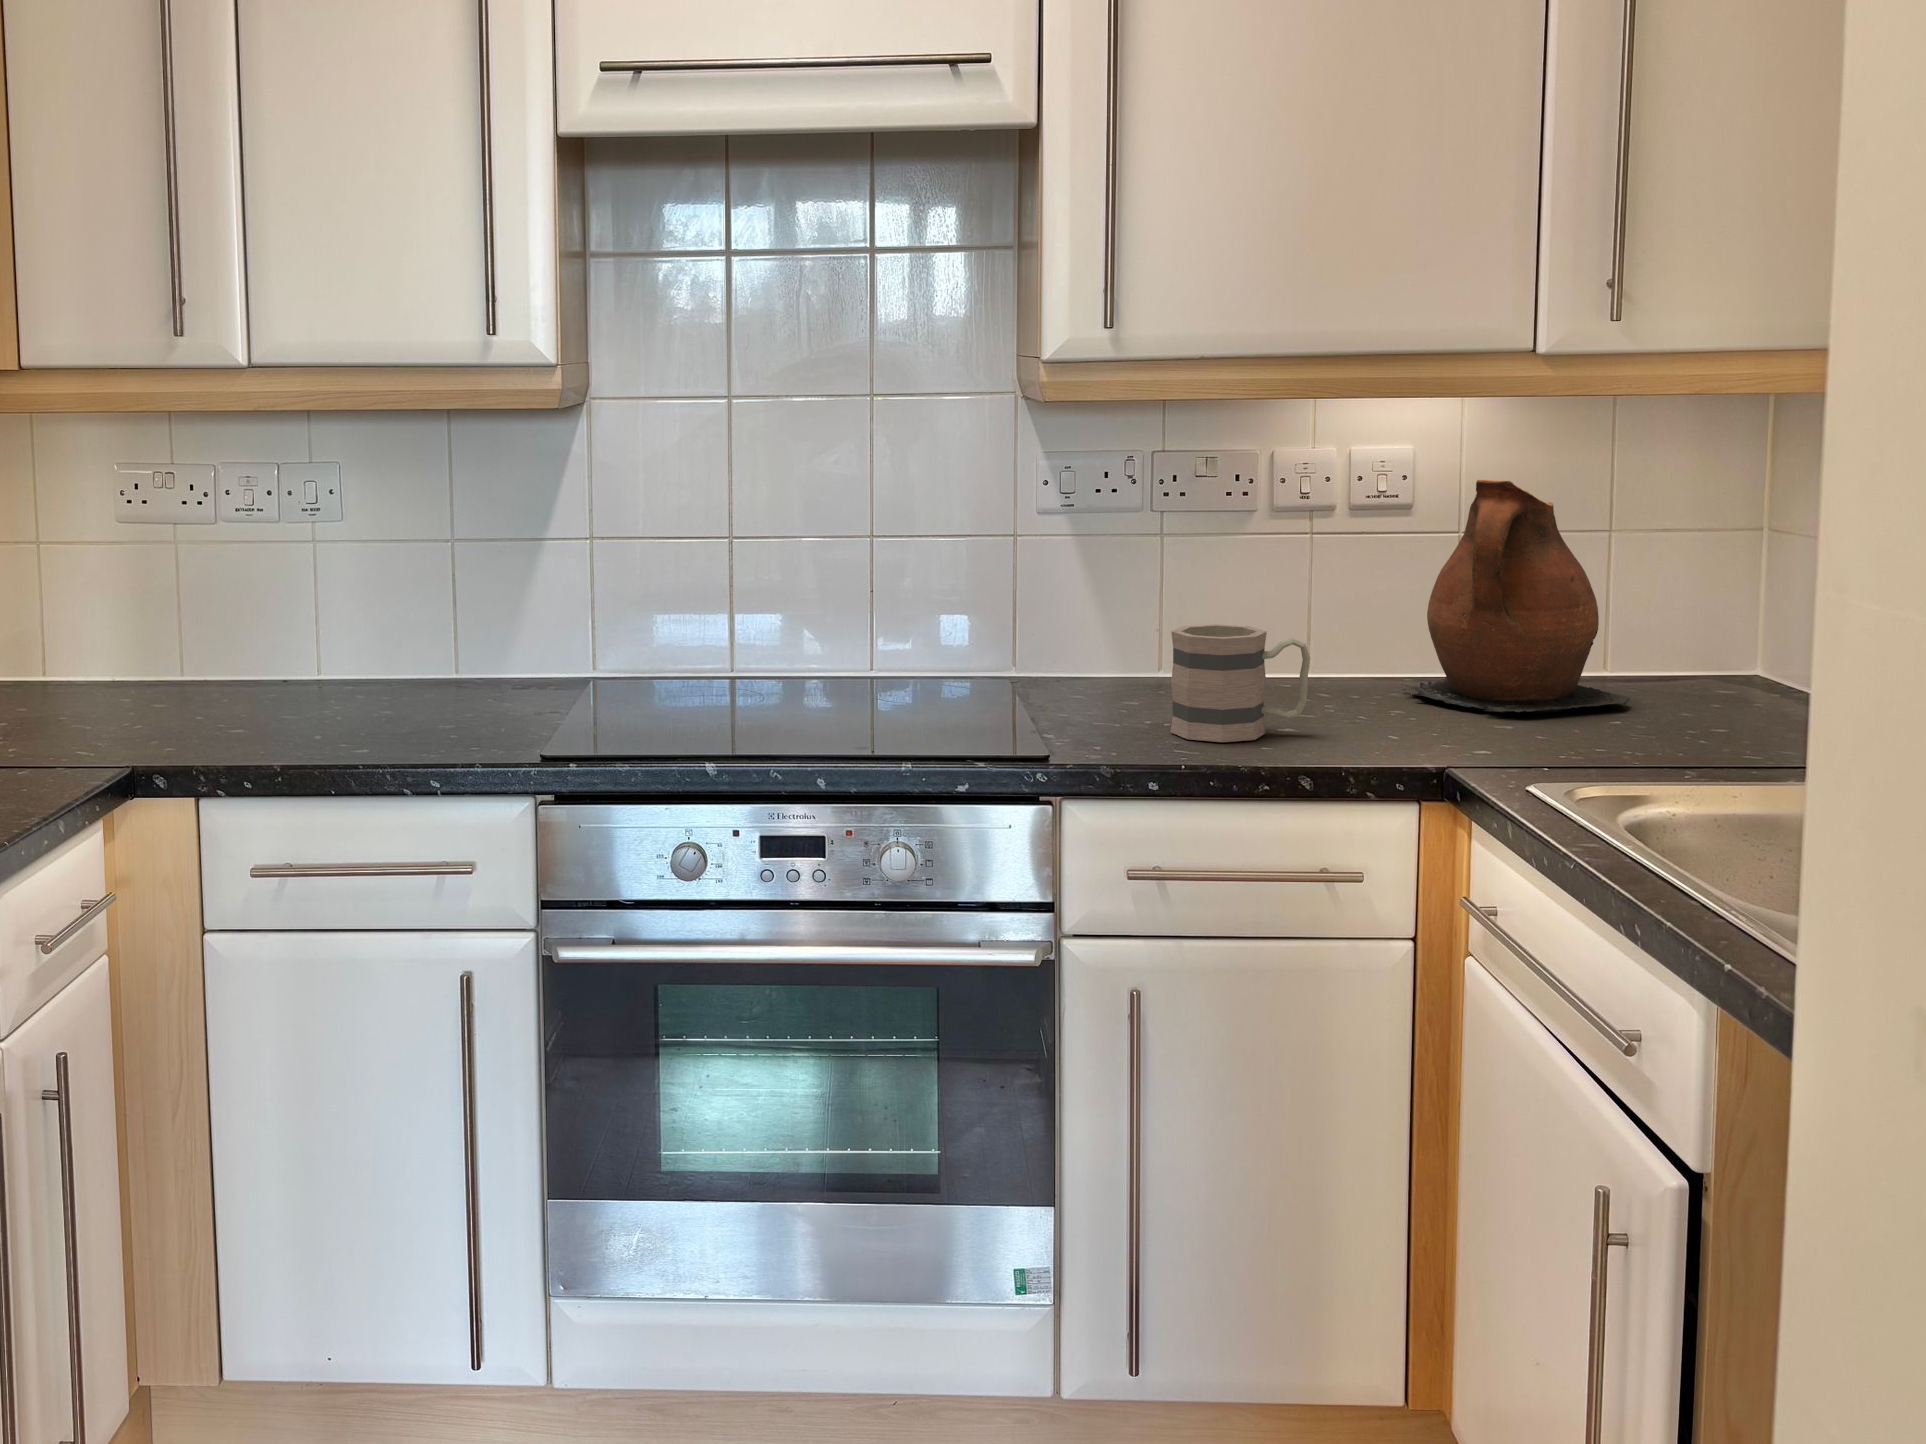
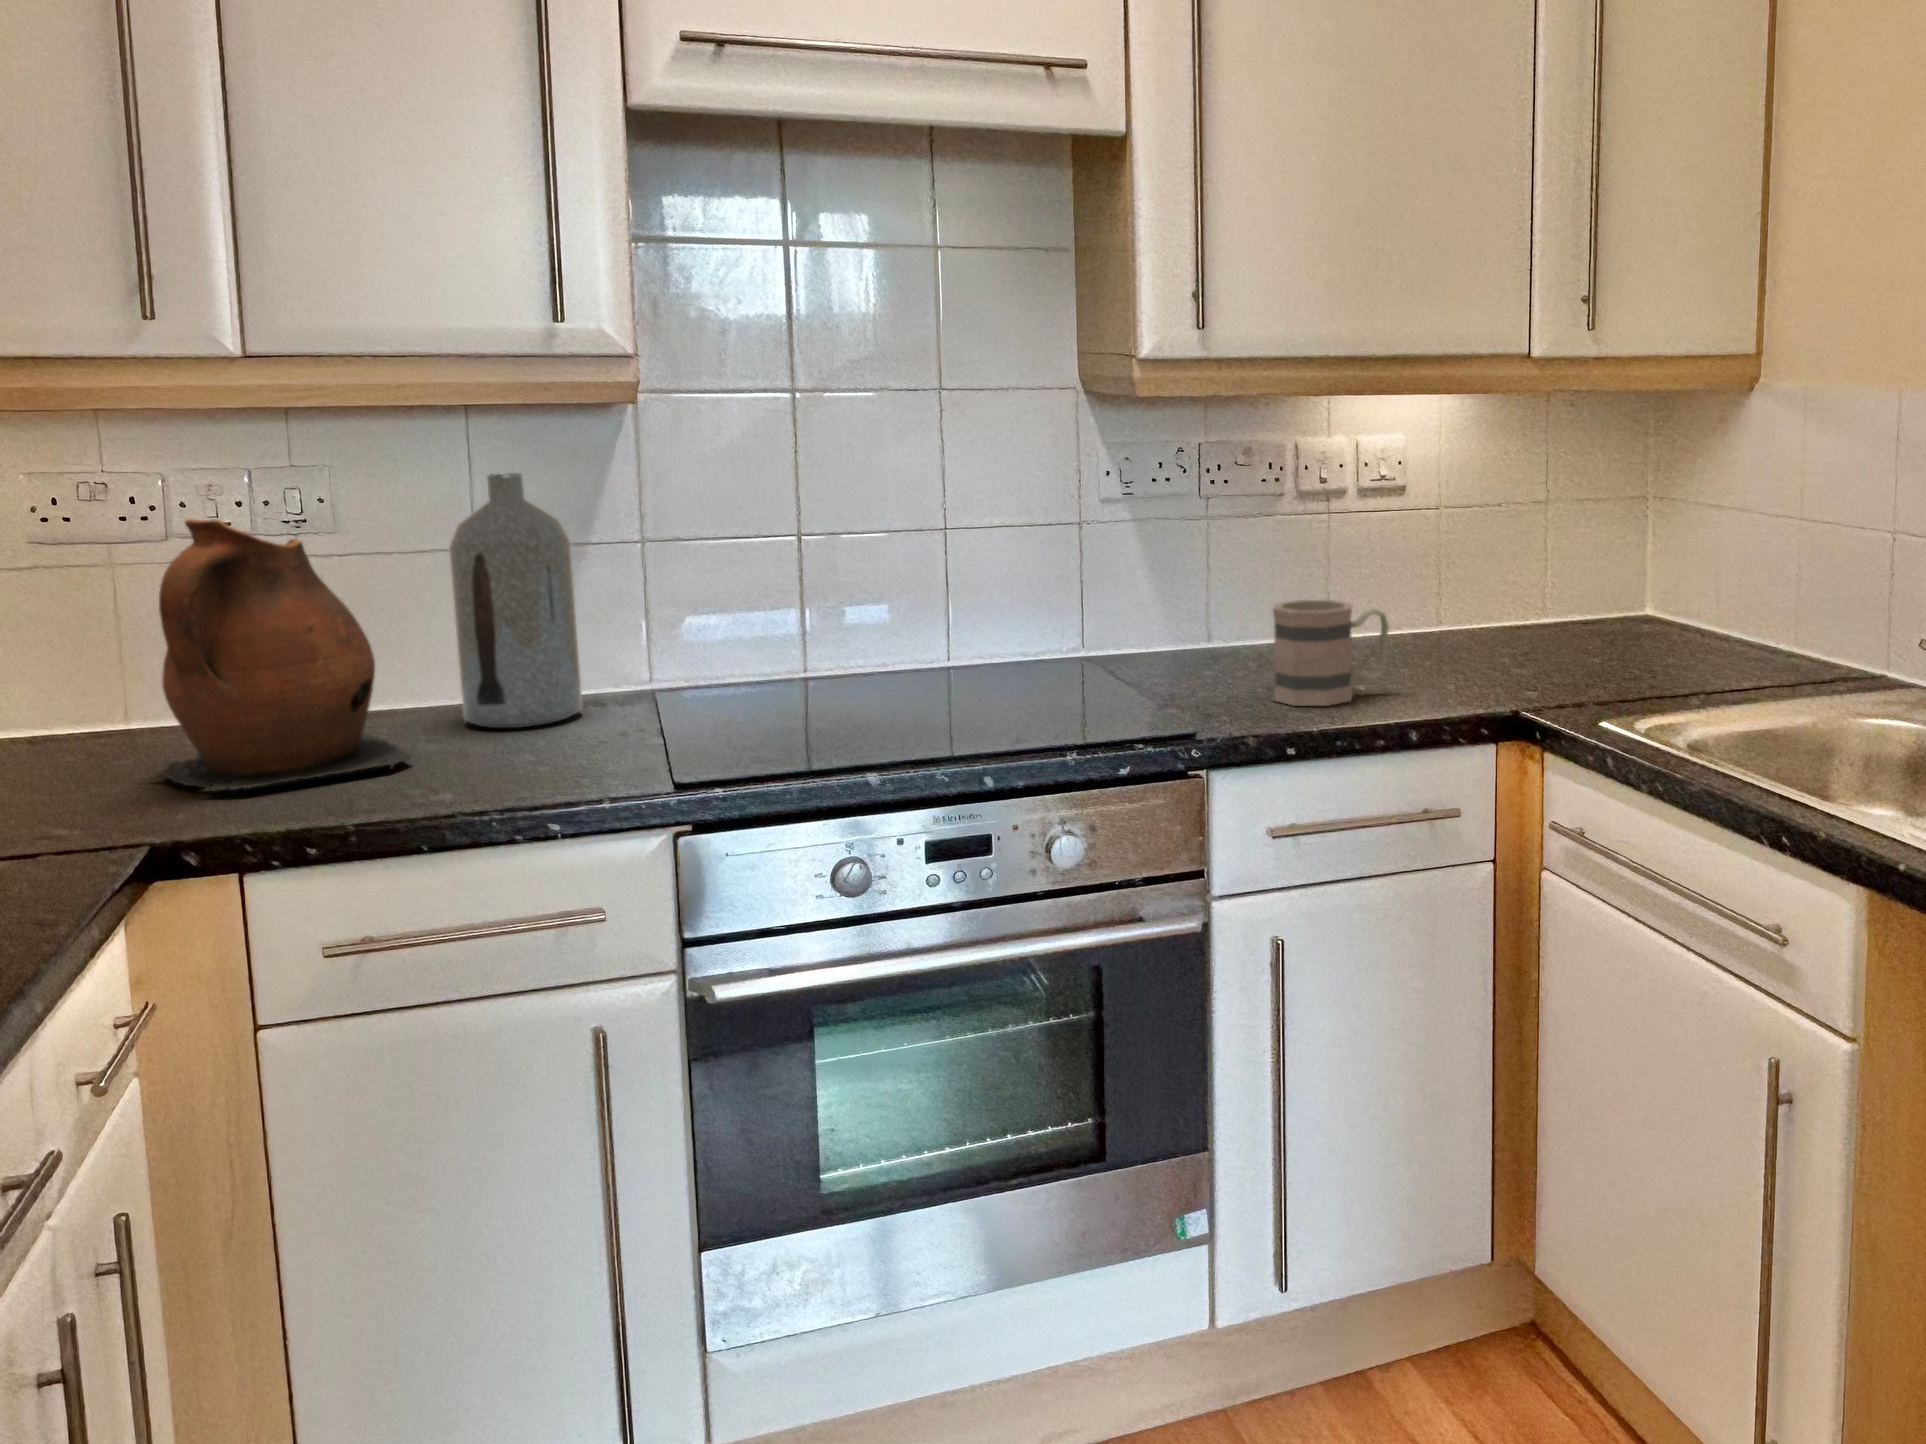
bottle: none [415,467,521,698] -> present [449,473,582,728]
ceramic pitcher: present [1402,480,1630,712] -> present [153,519,411,792]

